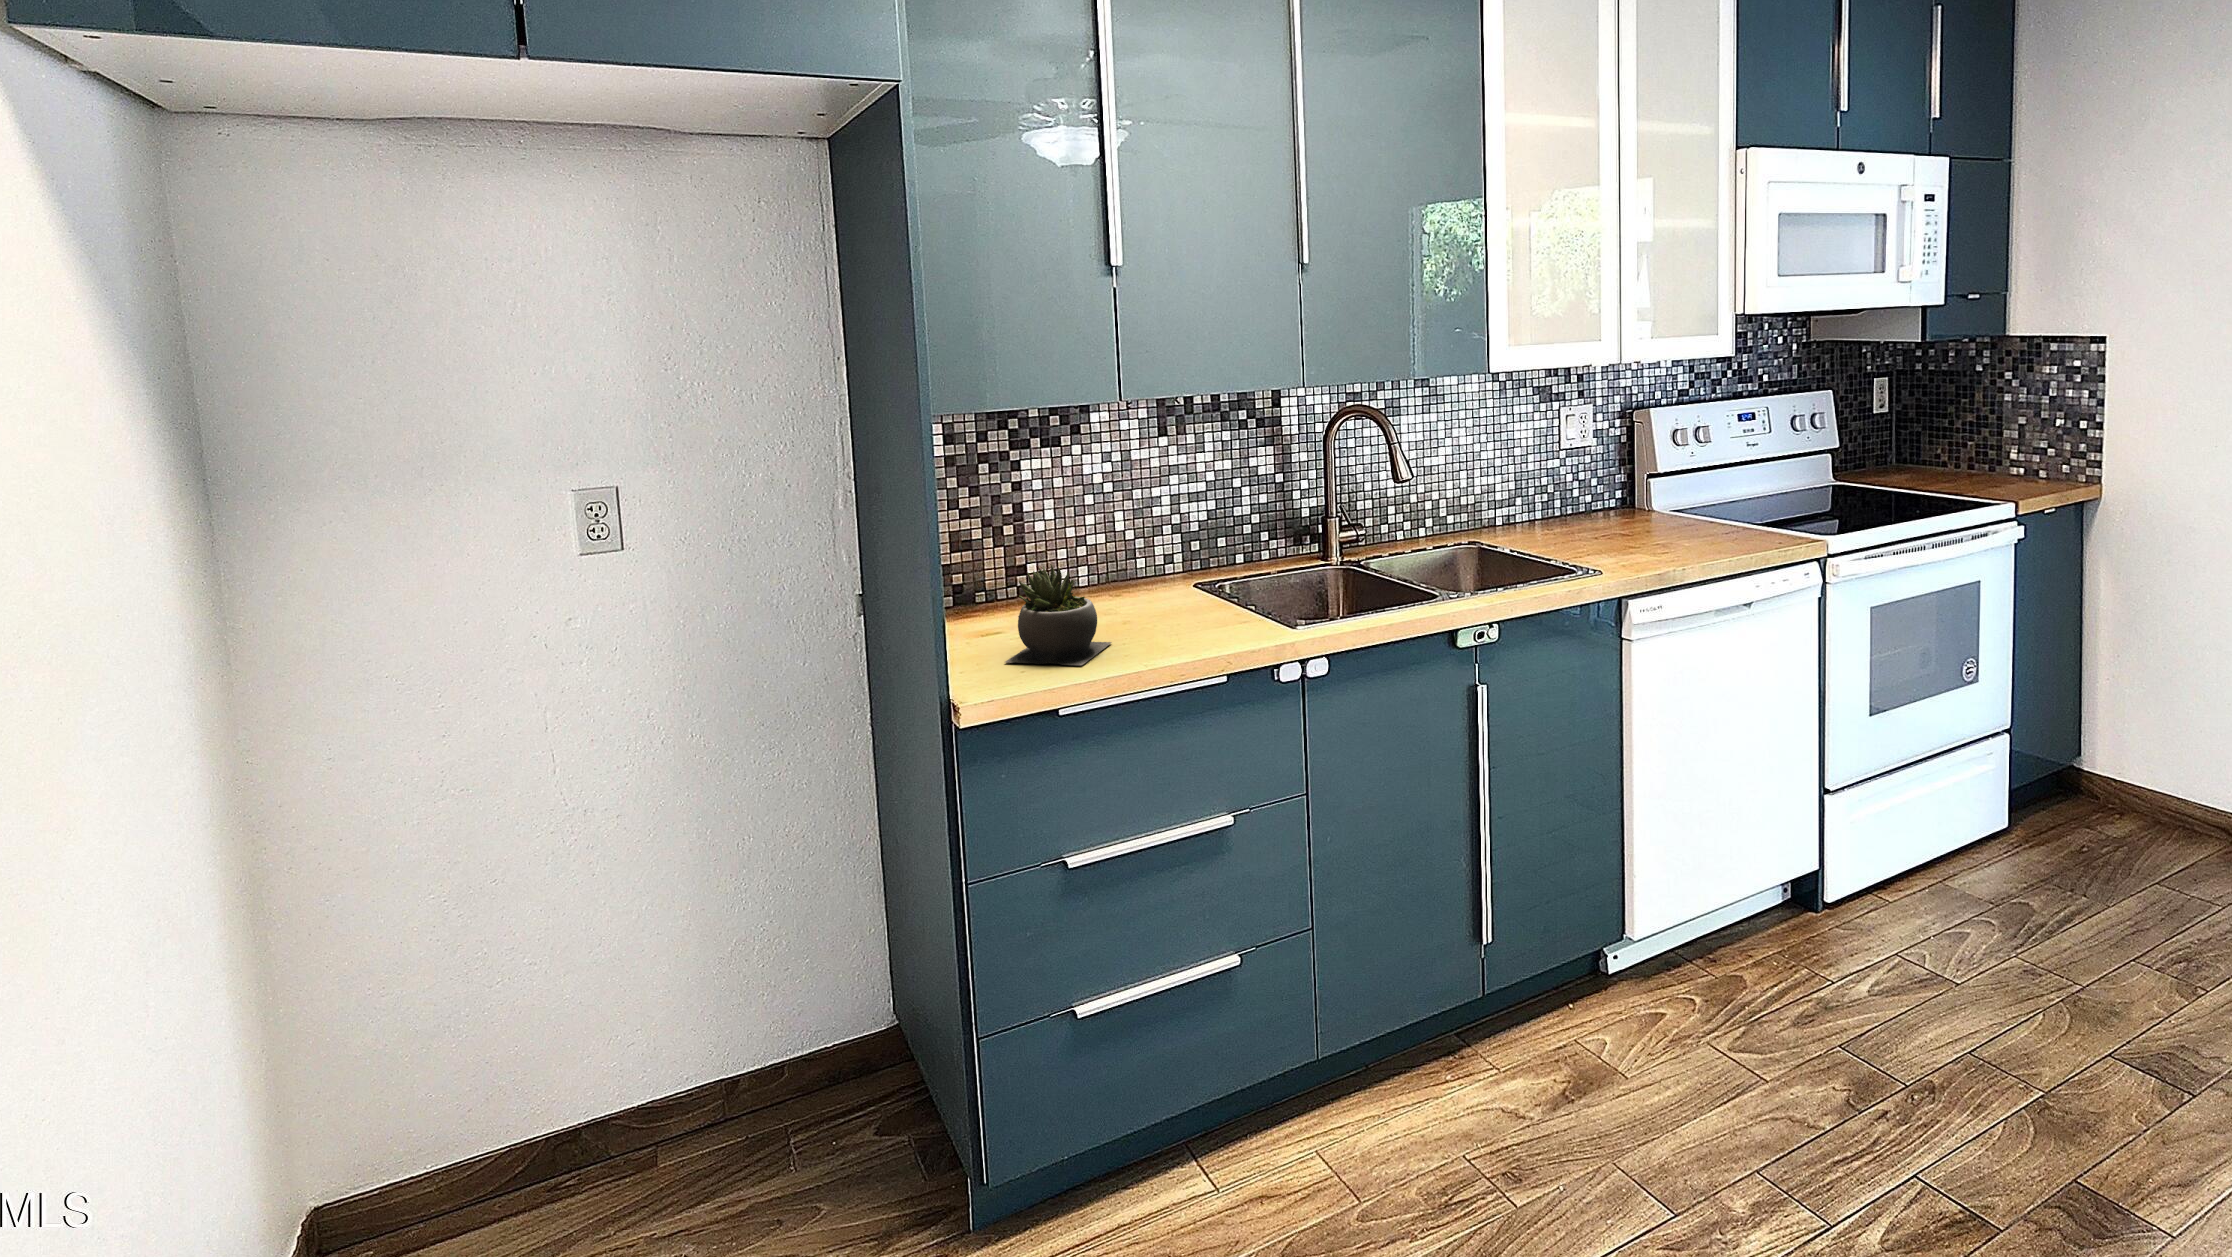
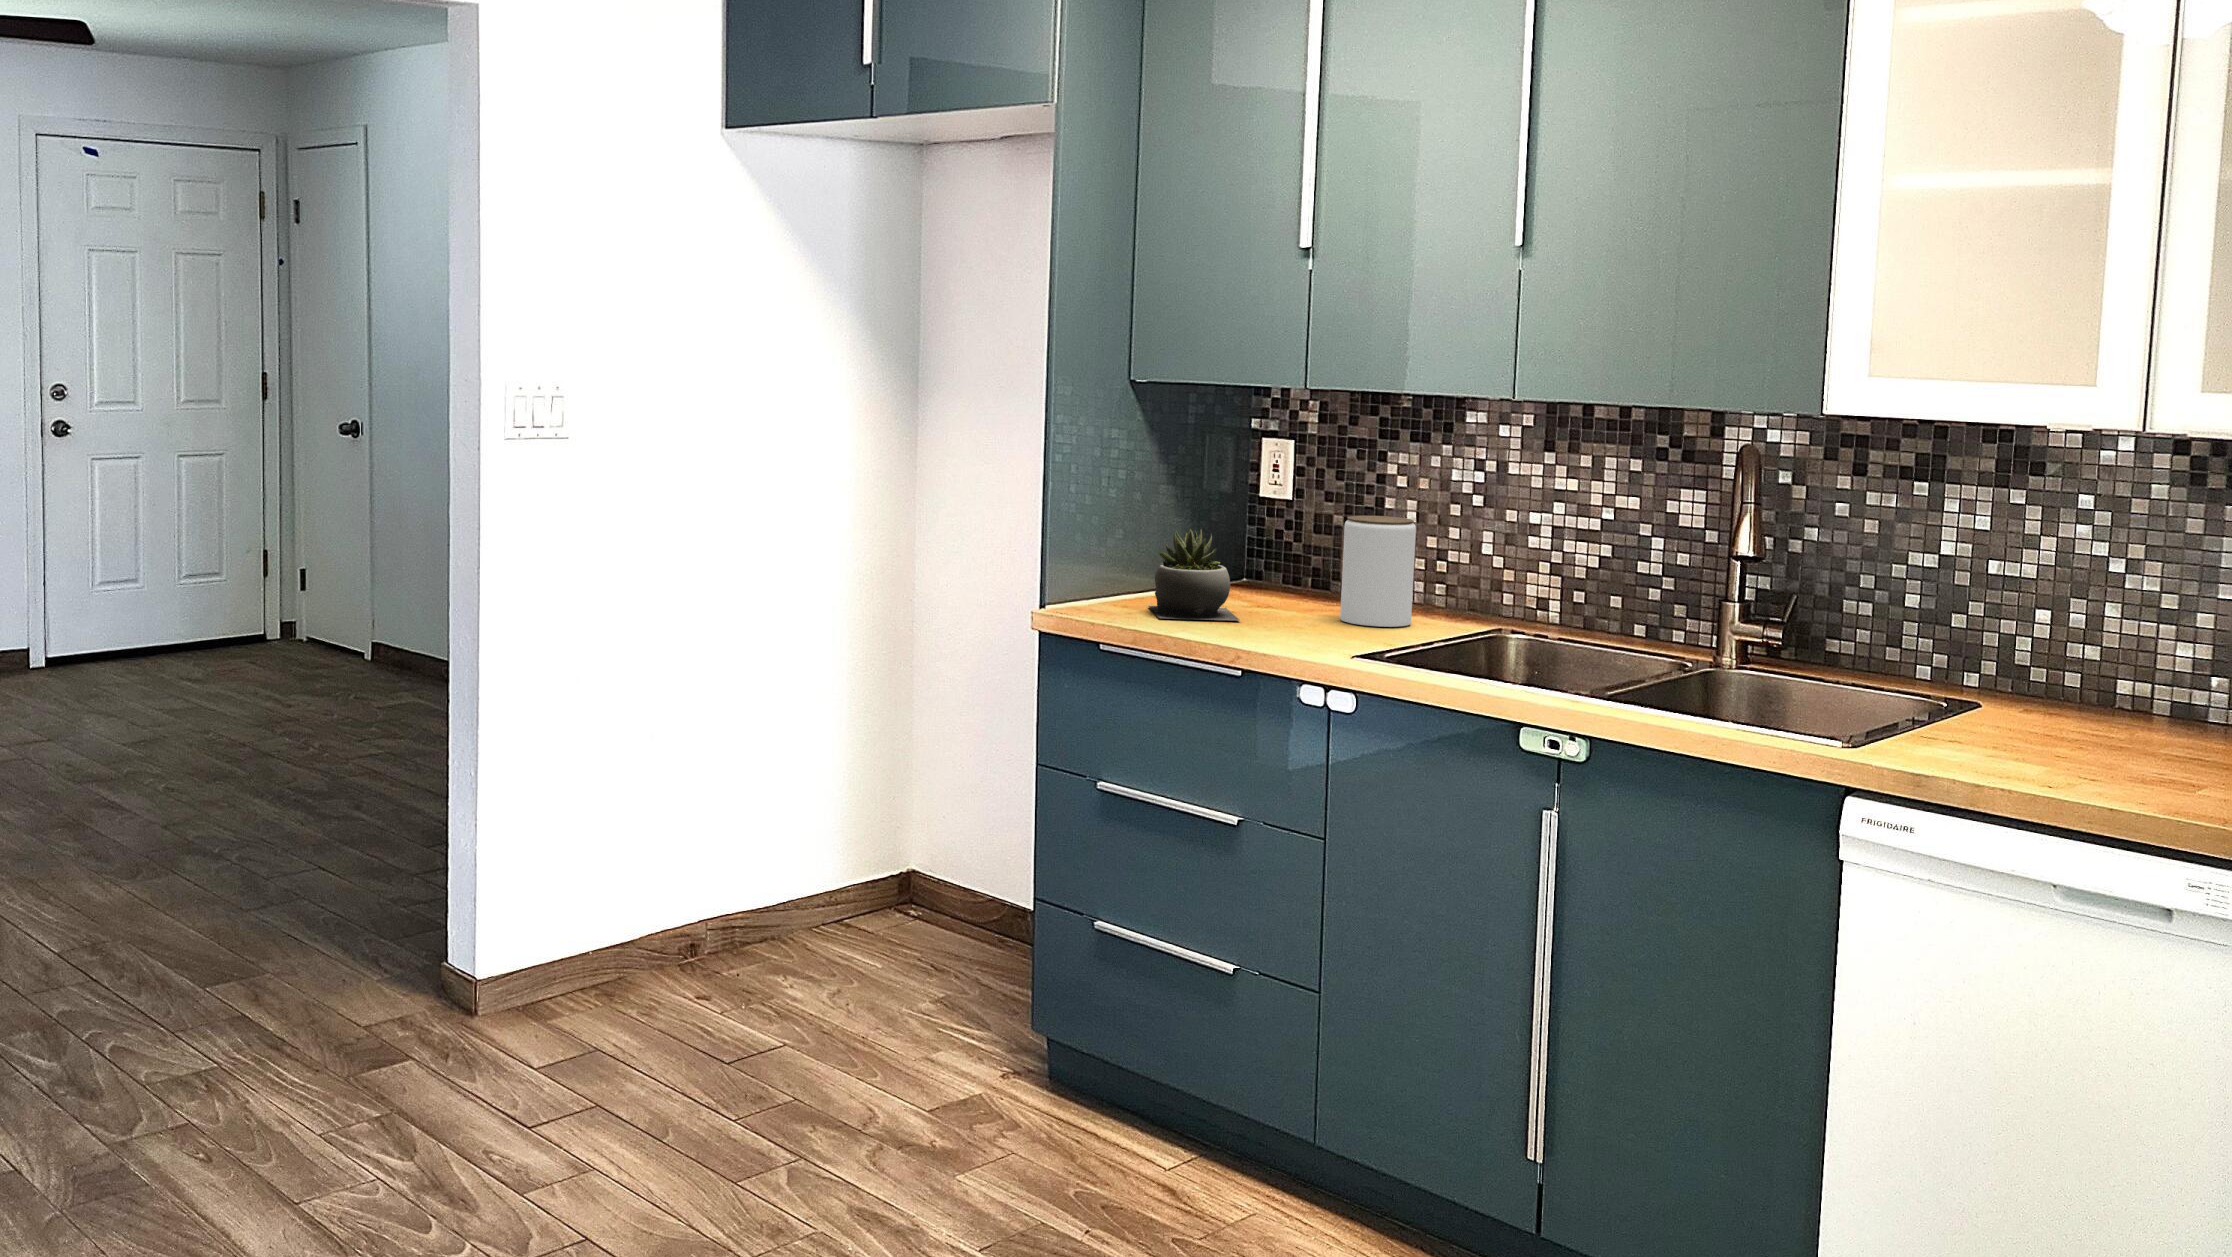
jar: none [1097,512,1163,616] -> present [1340,516,1416,627]

